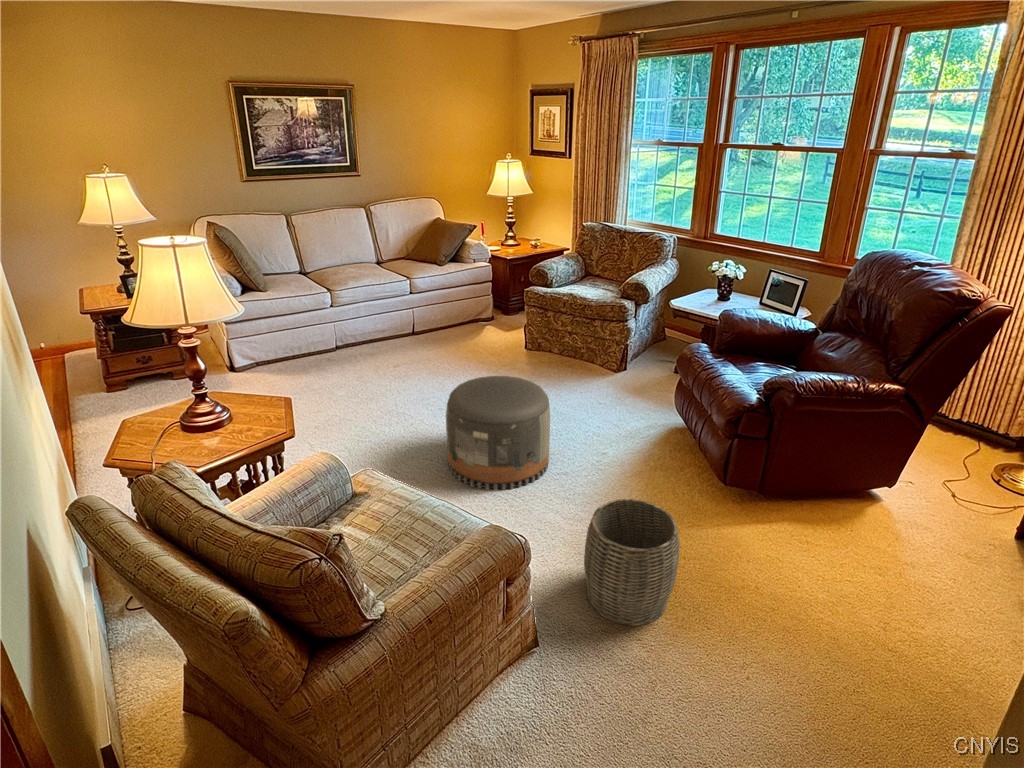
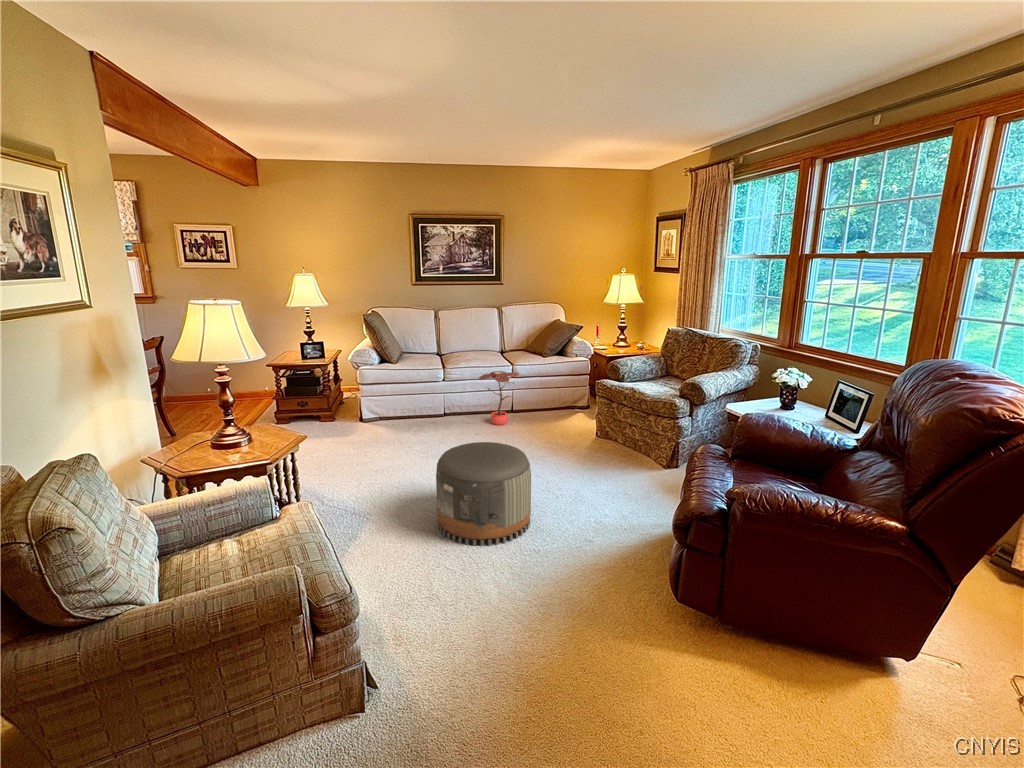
potted plant: none [383,288,427,352] -> present [479,371,519,425]
woven basket: present [584,499,680,626] -> none [437,562,530,699]

